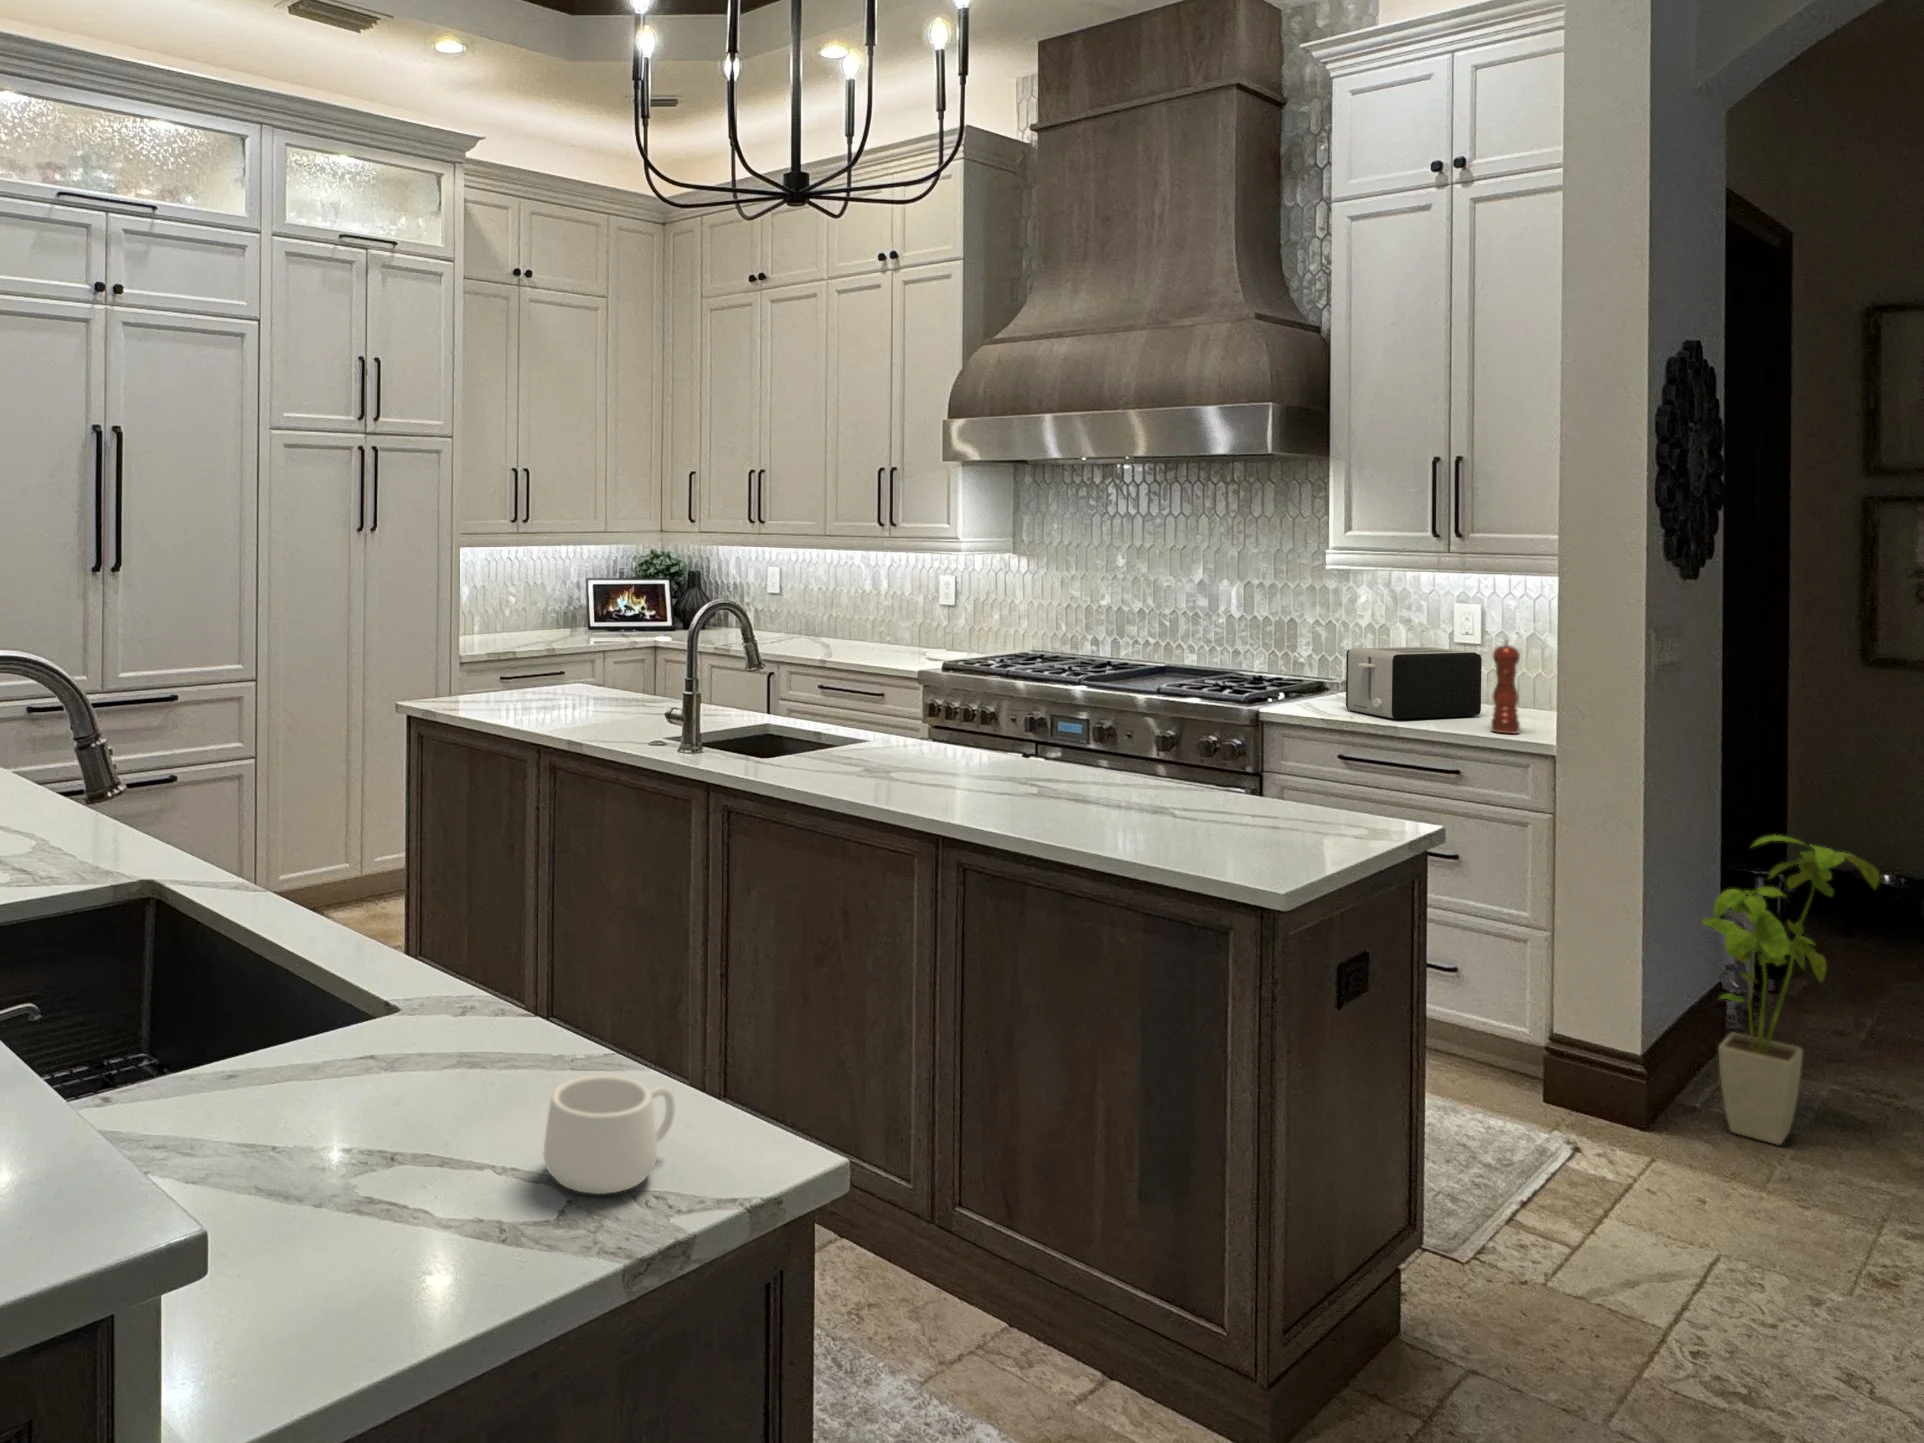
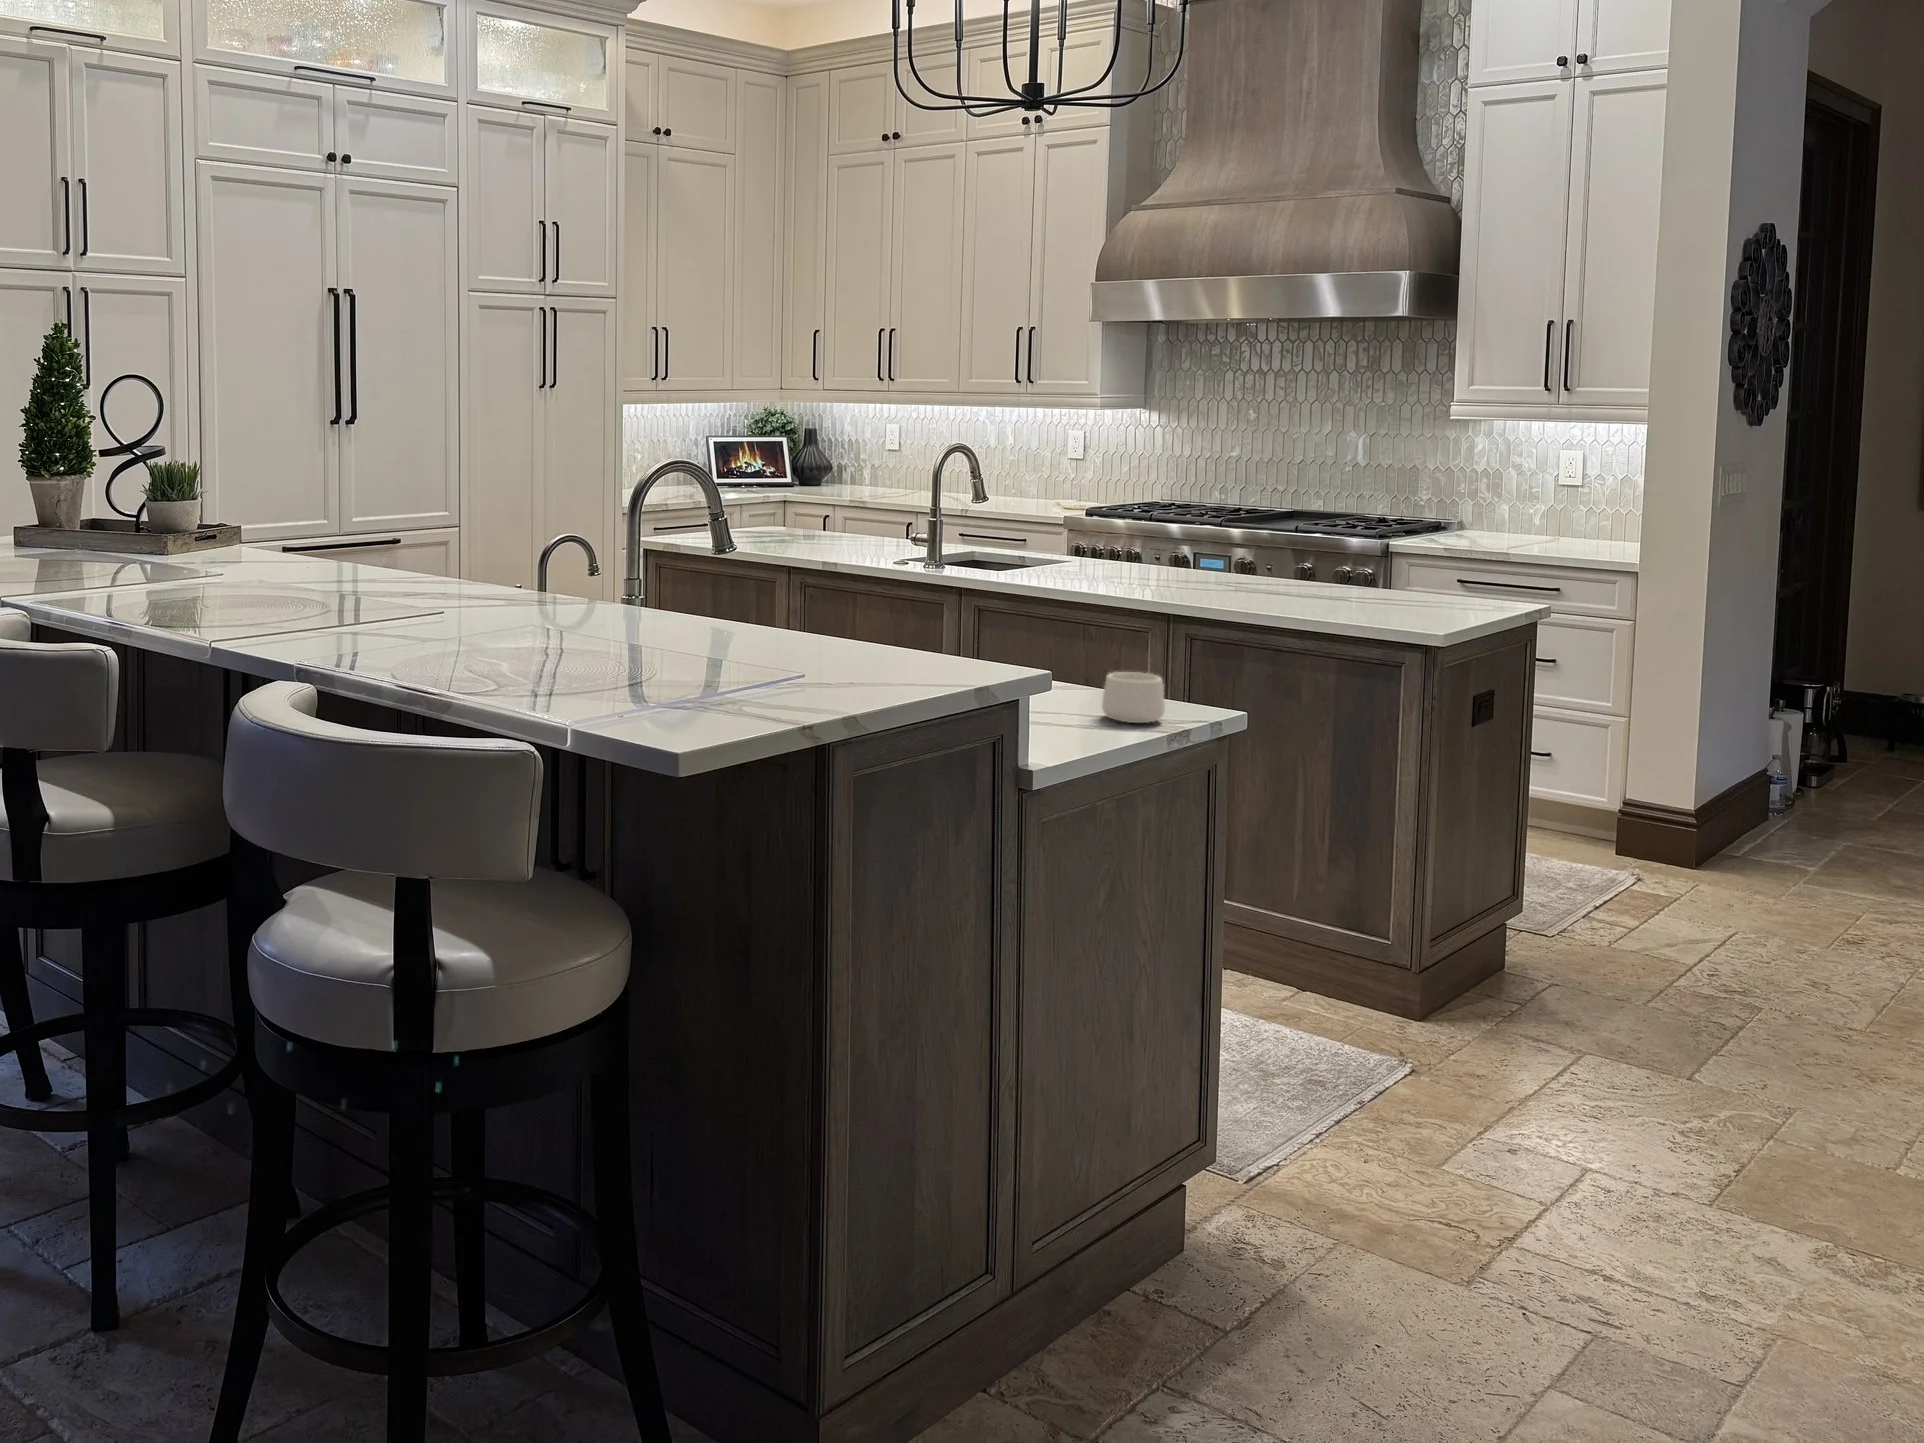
pepper mill: present [1491,639,1520,734] -> none [1588,477,1614,556]
toaster: present [1346,647,1482,719] -> none [1464,487,1581,547]
house plant: present [1702,835,1879,1145] -> none [1751,633,1890,876]

